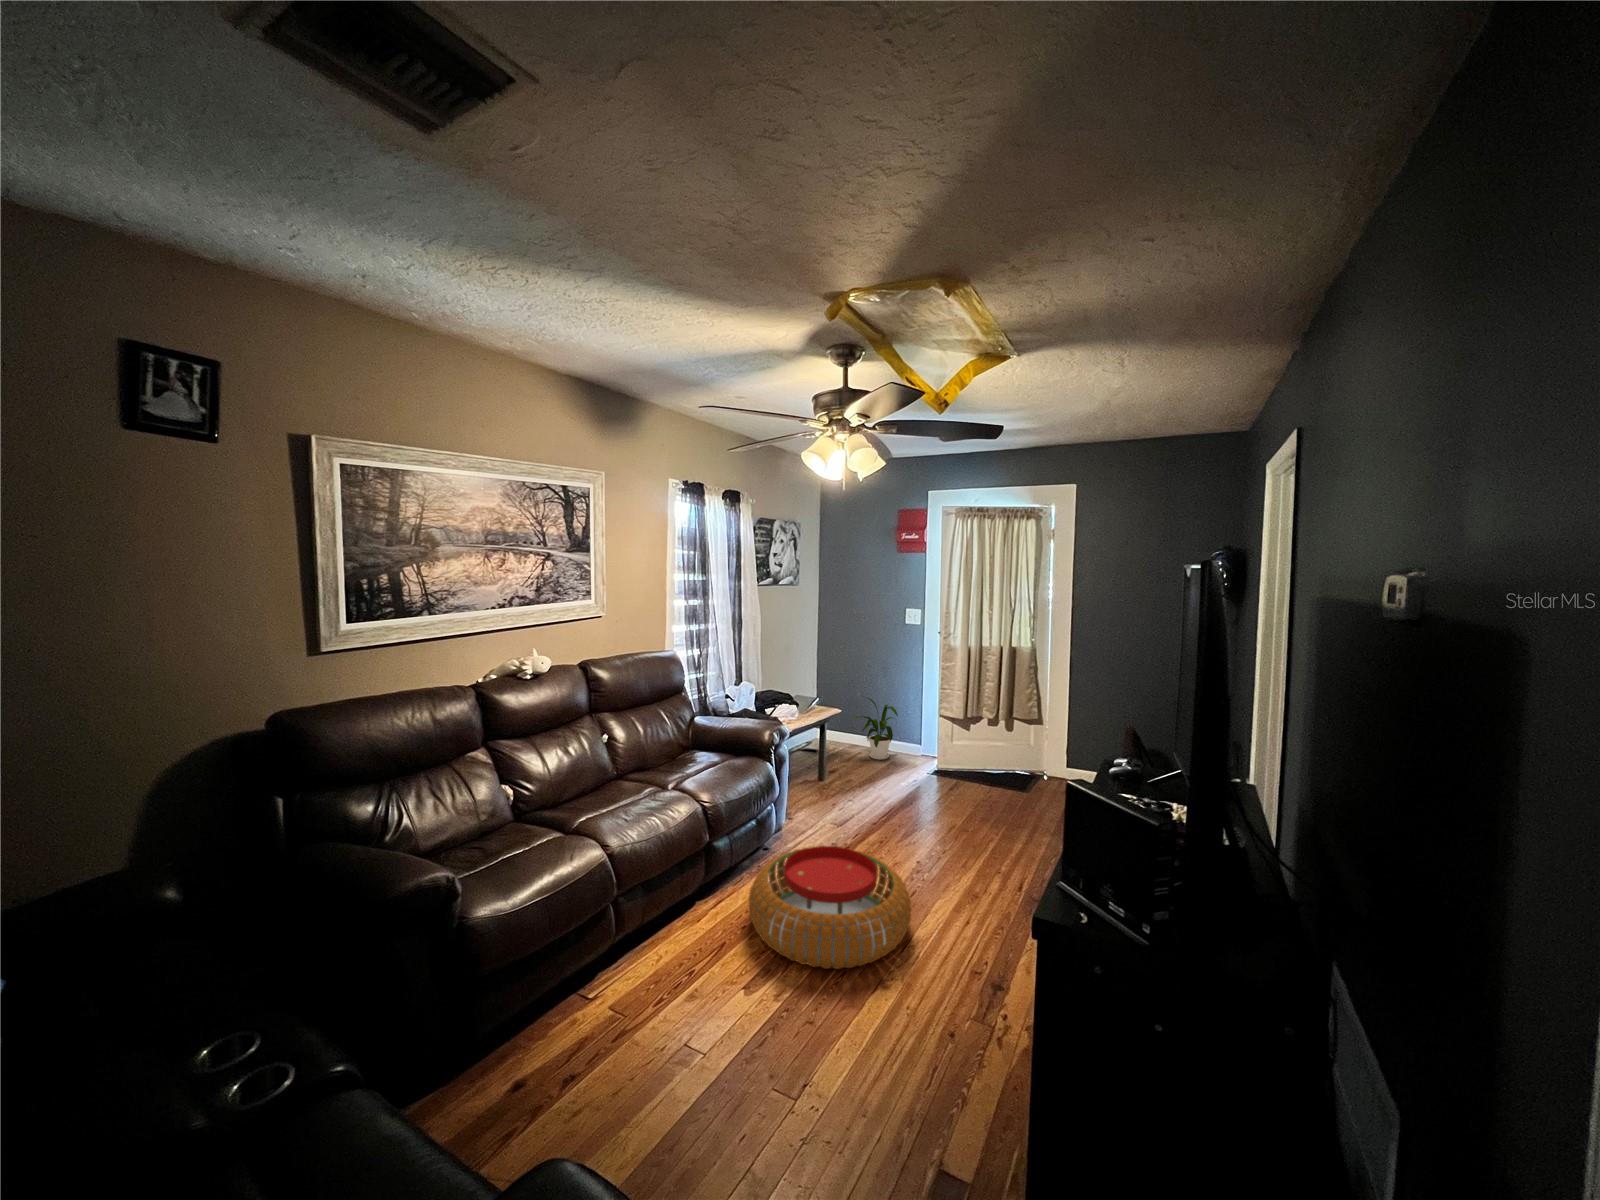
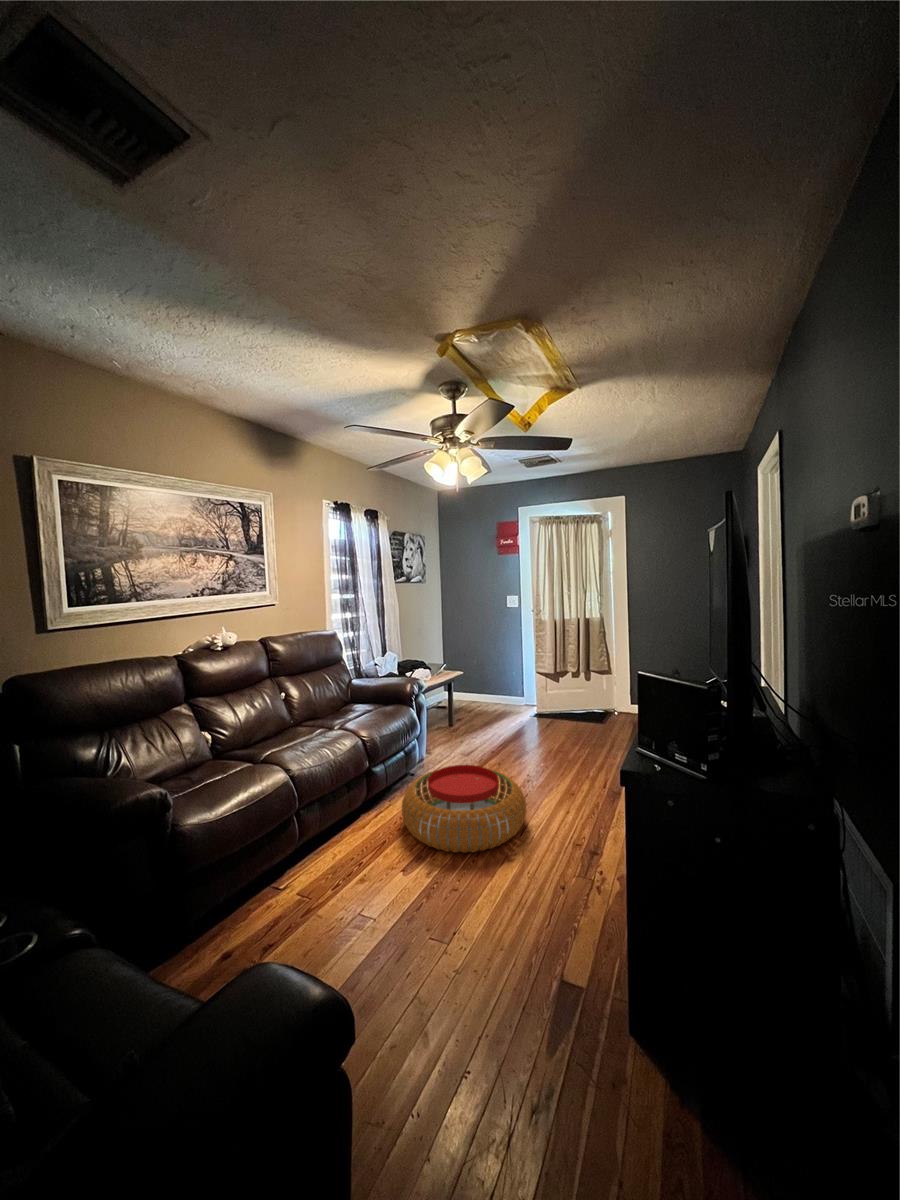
house plant: present [851,697,898,760] -> none [468,663,505,711]

